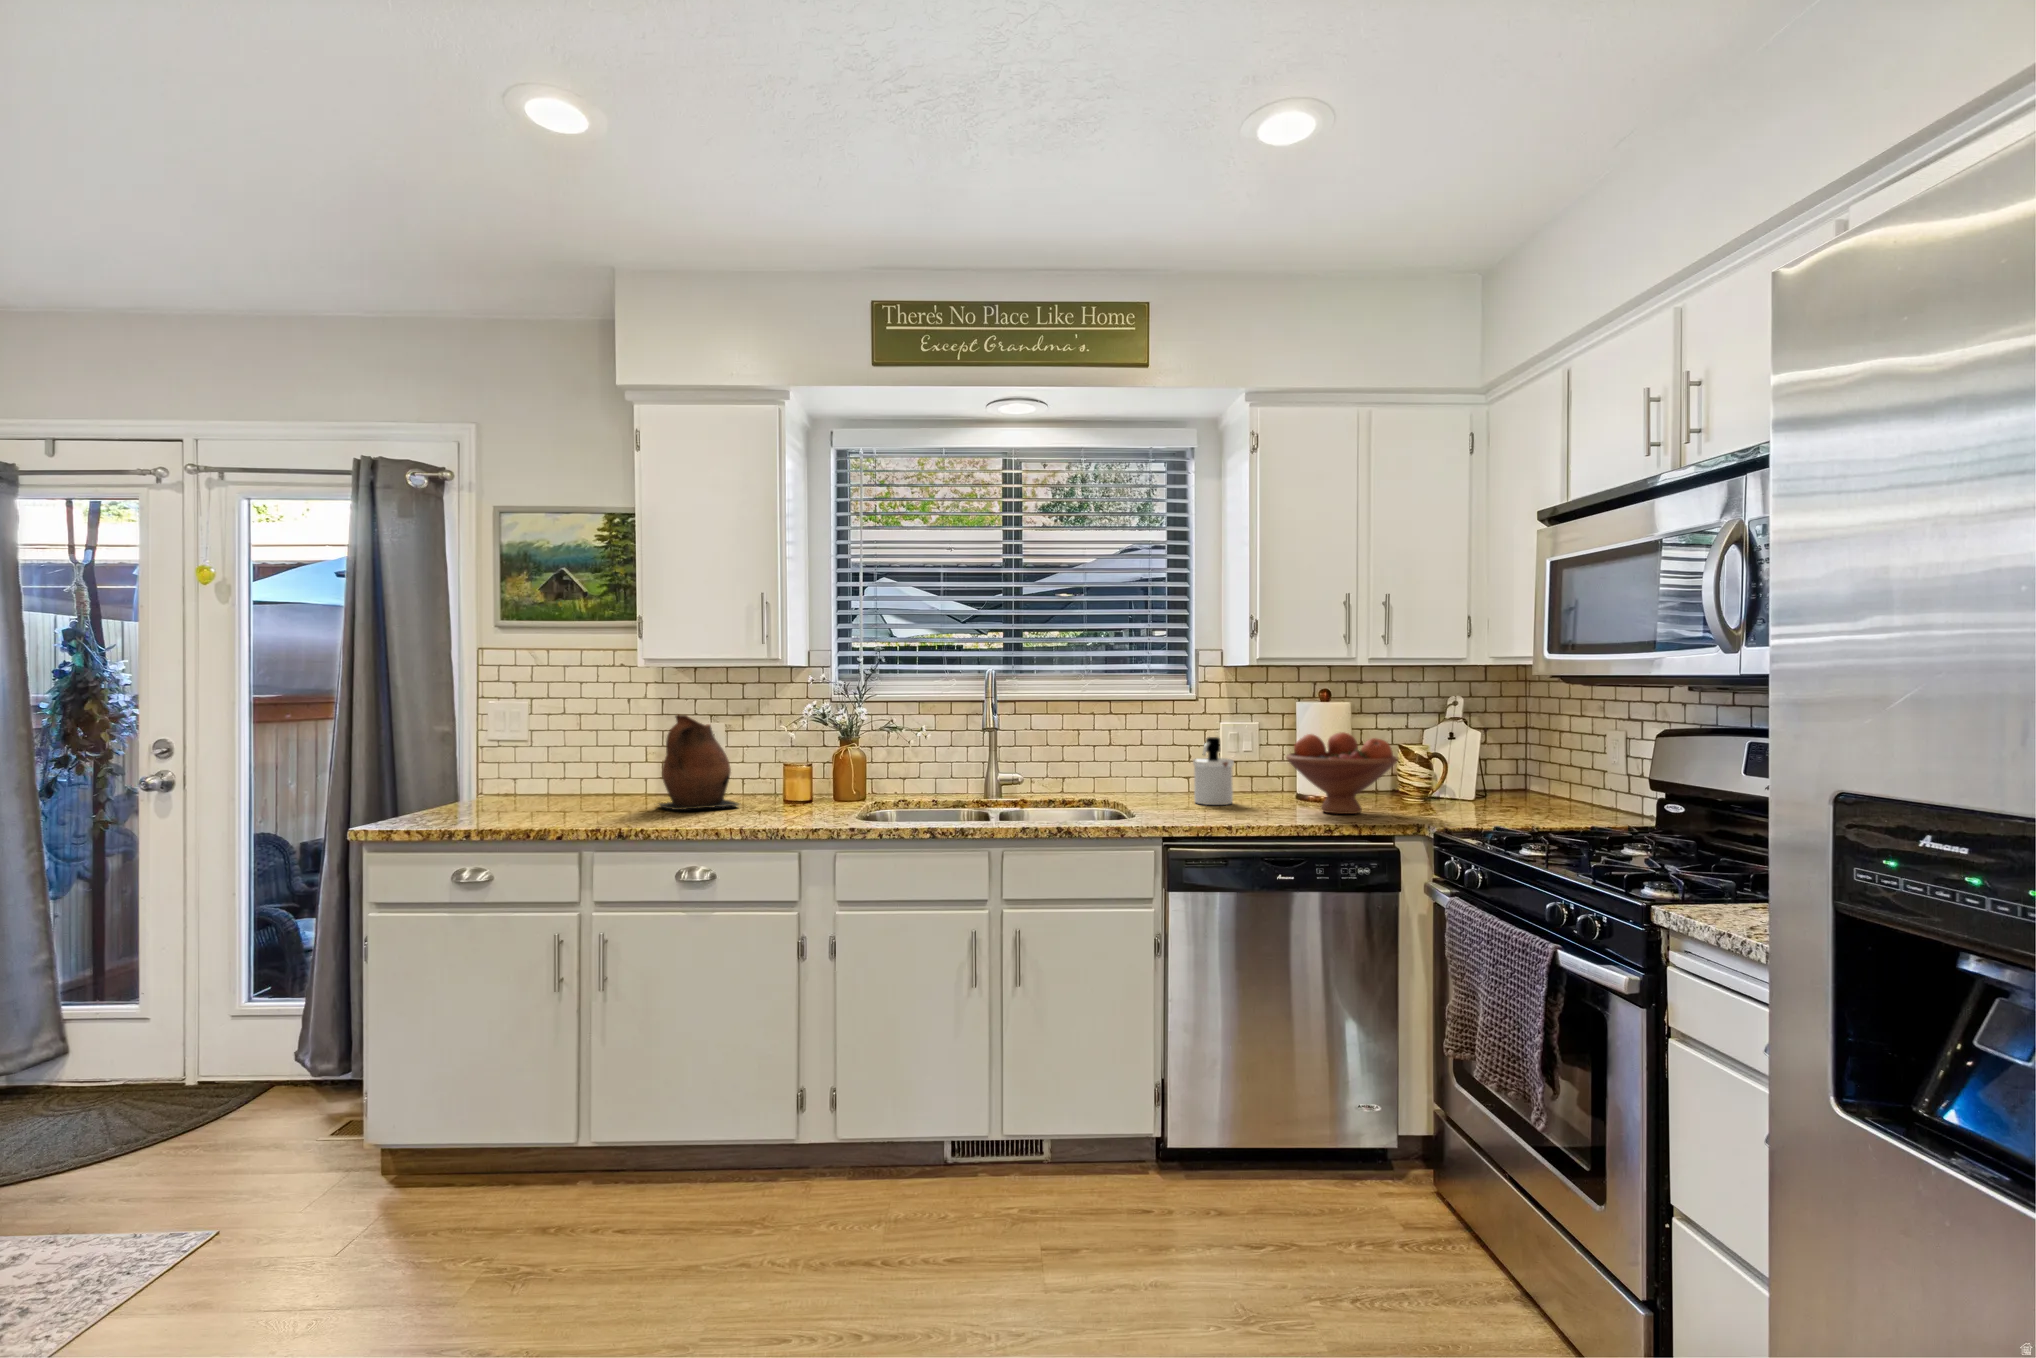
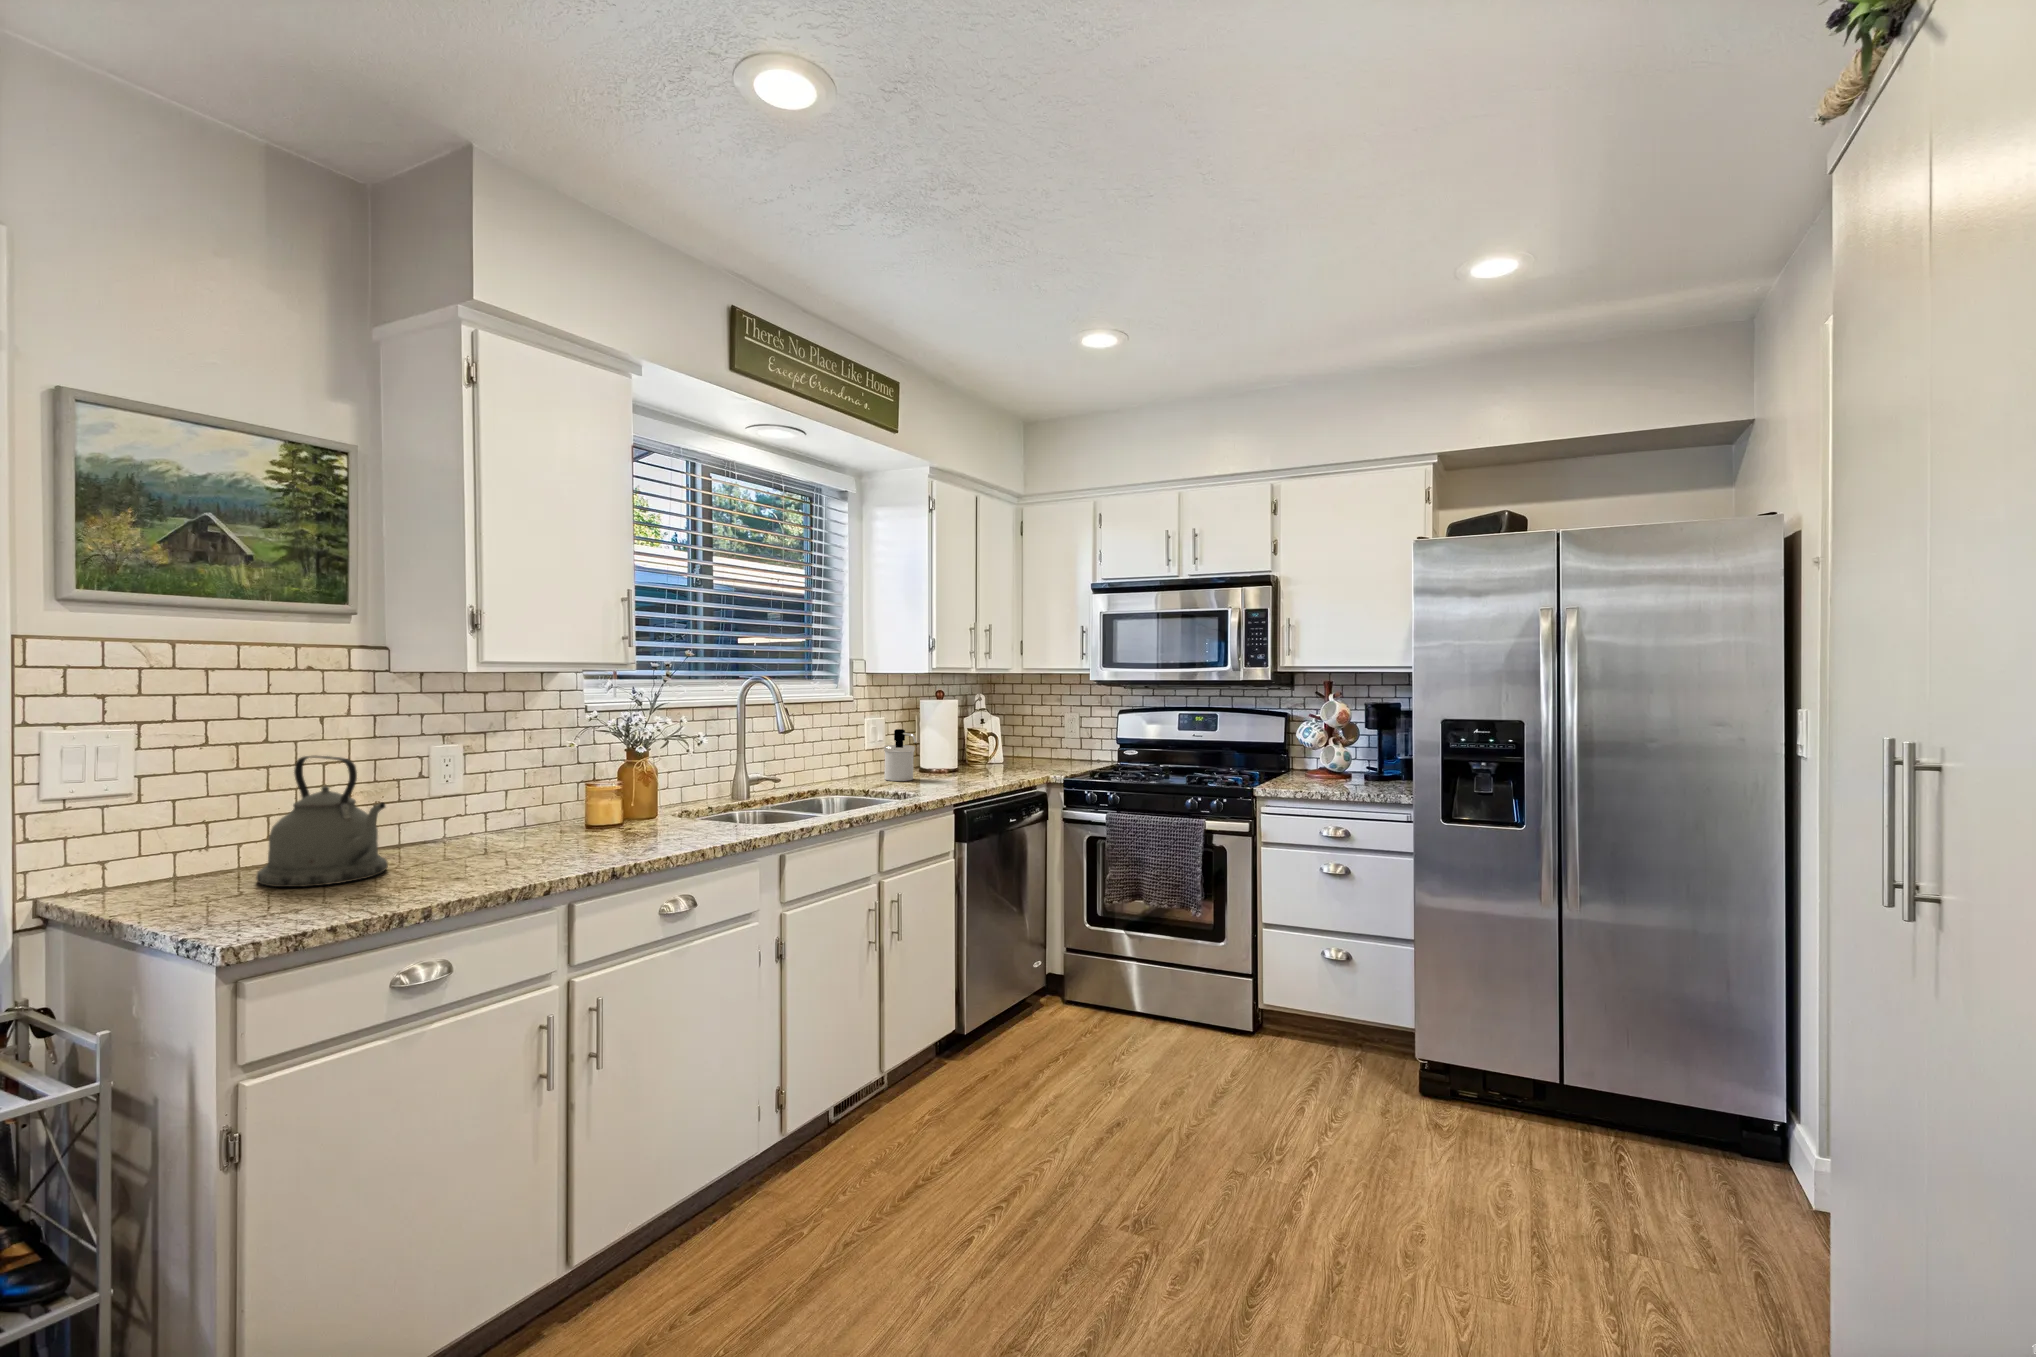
ceramic pitcher: present [658,715,739,810] -> none [472,733,587,849]
kettle: none [514,724,594,811] -> present [256,756,388,887]
fruit bowl: present [1286,732,1397,814] -> none [951,722,1023,777]

